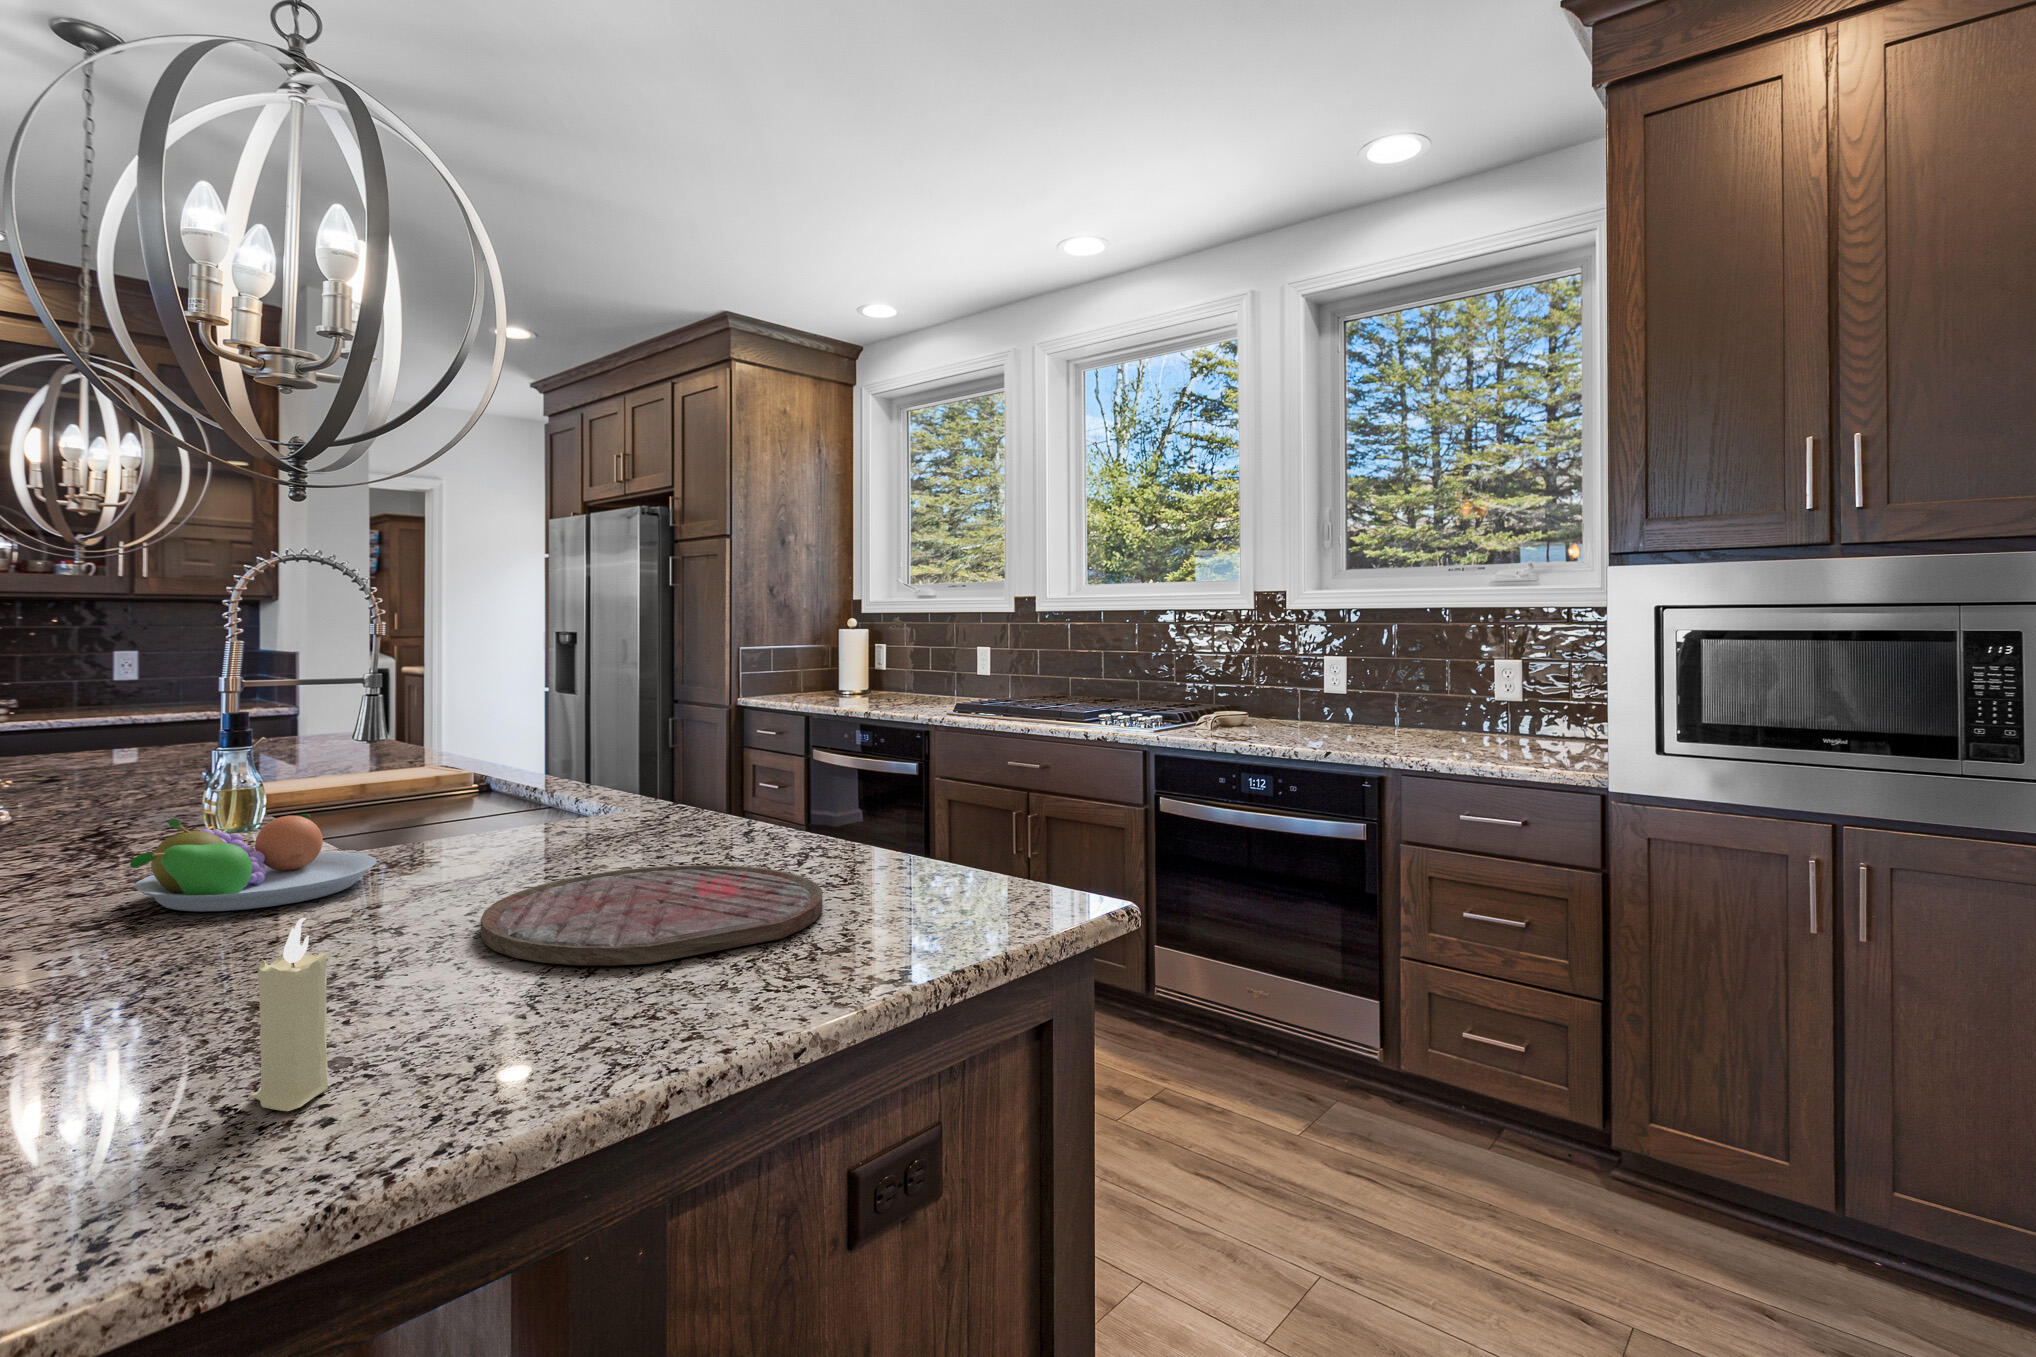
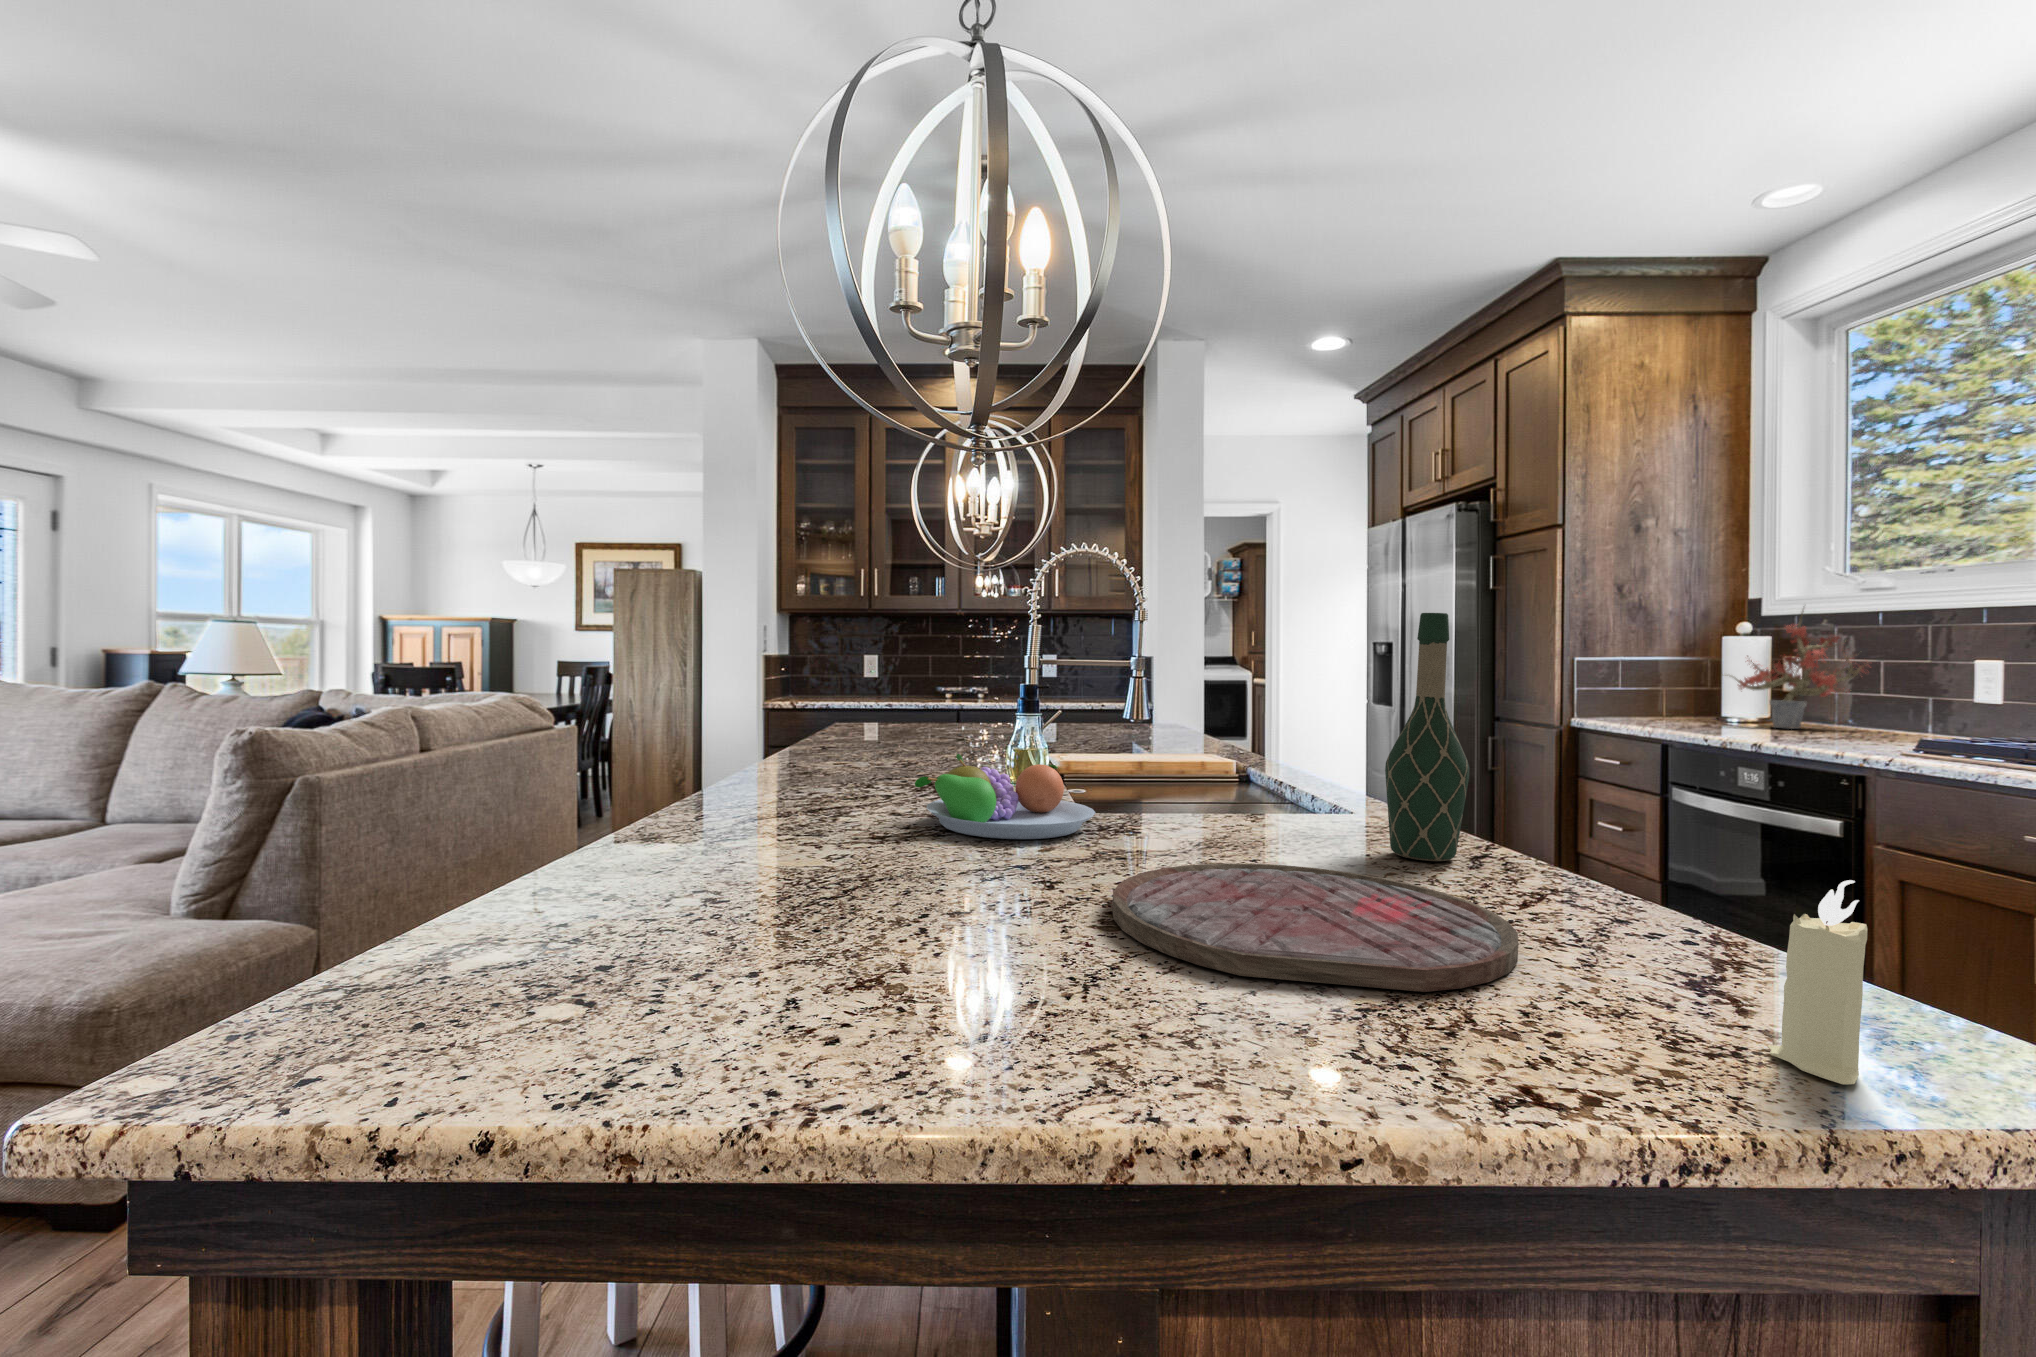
potted plant: none [839,603,929,698] -> present [1735,613,1866,729]
wine bottle: none [671,640,738,846] -> present [1385,613,1469,861]
candle: present [251,918,328,1111] -> present [1768,880,1867,1084]

